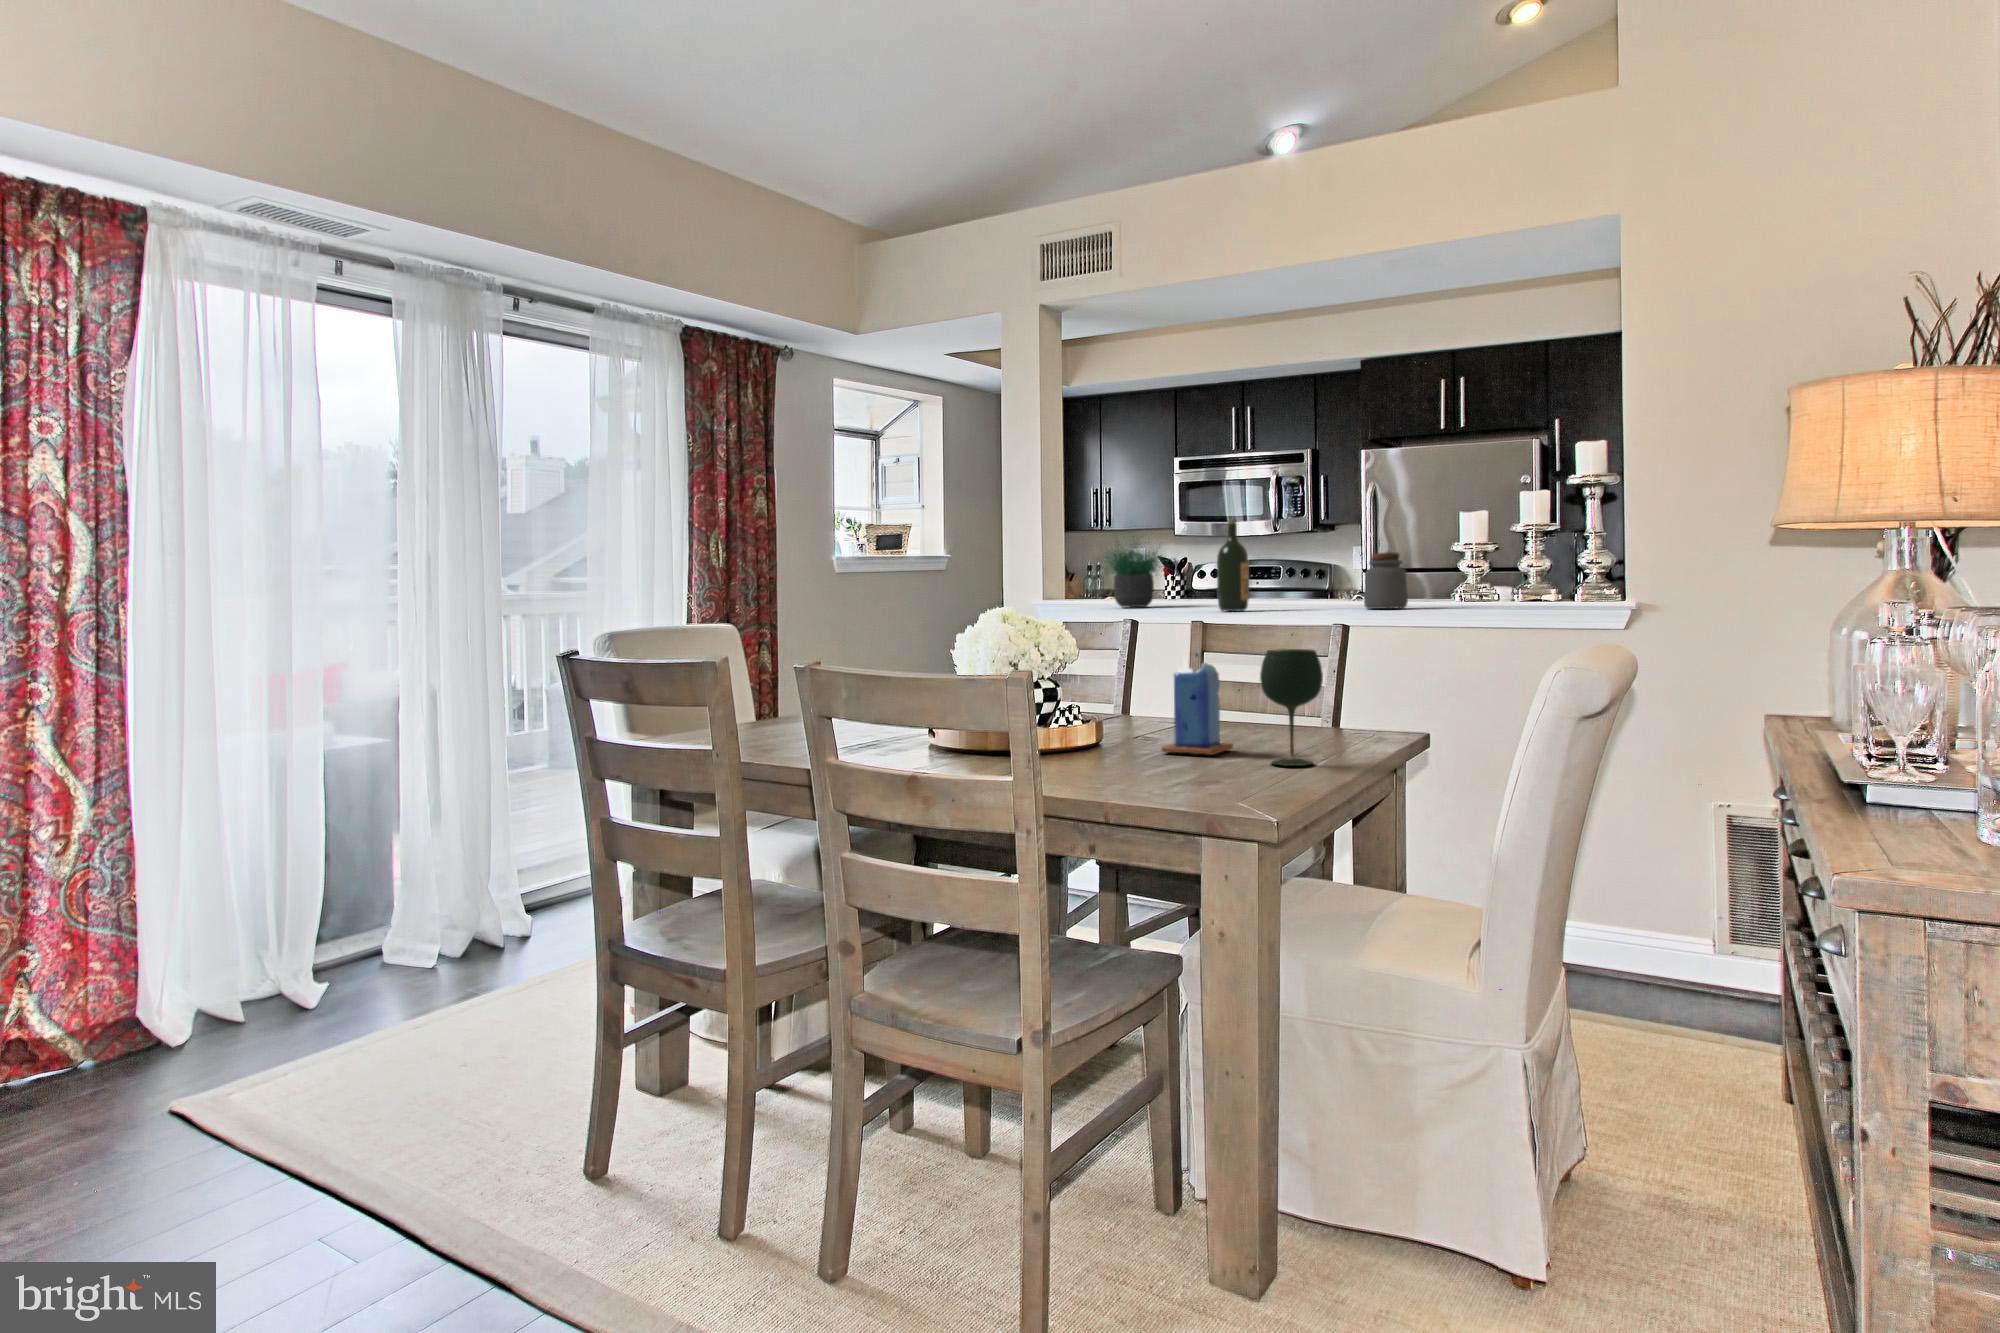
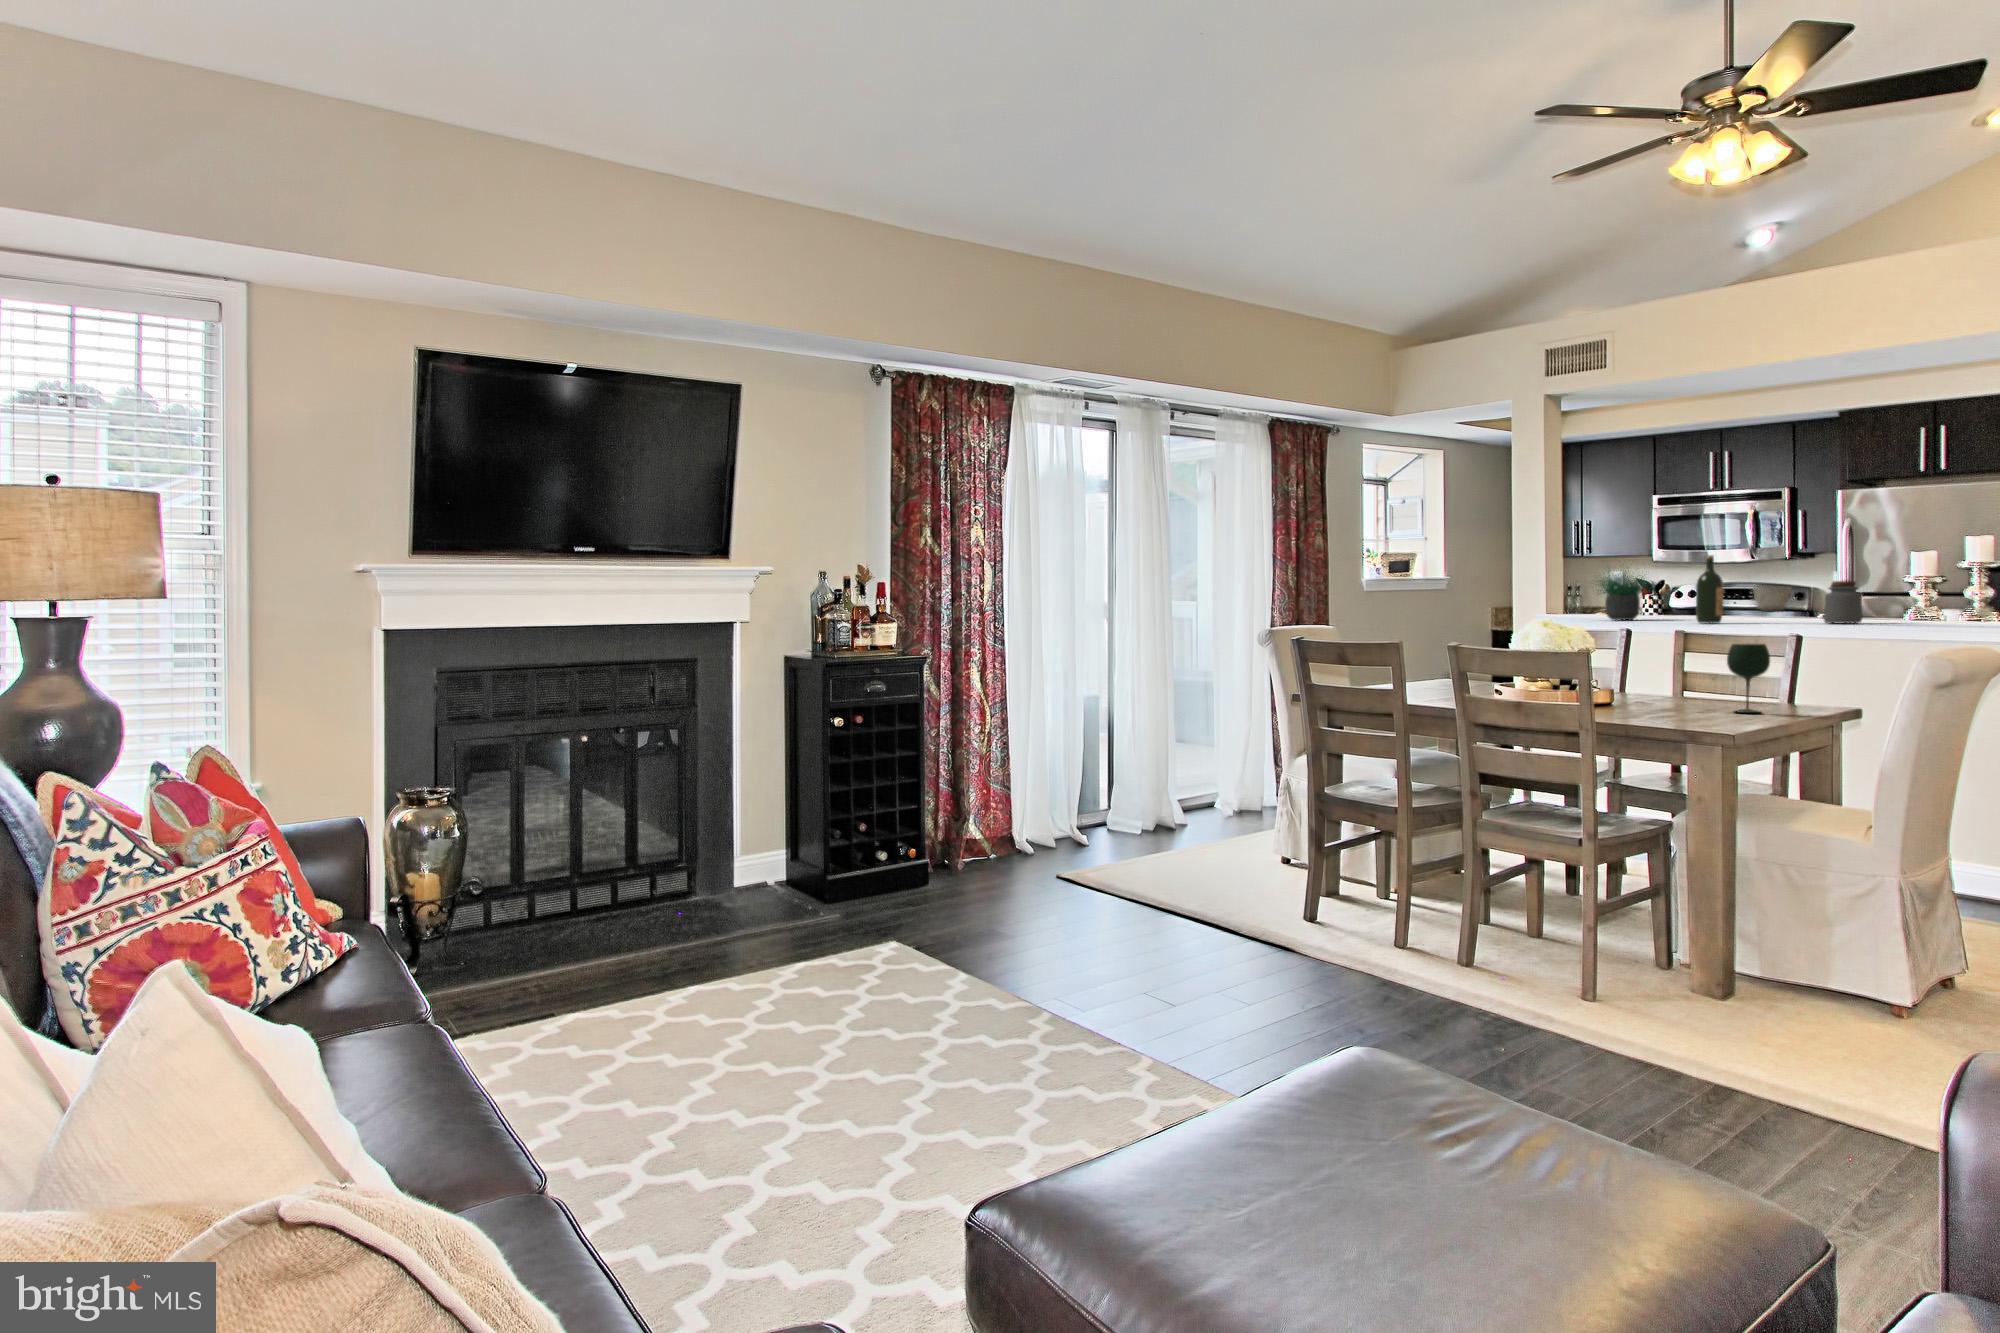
ceramic bowl: none [1276,564,1316,593] -> present [1752,587,1791,611]
candle: present [1162,657,1233,755] -> none [1657,648,1707,707]

